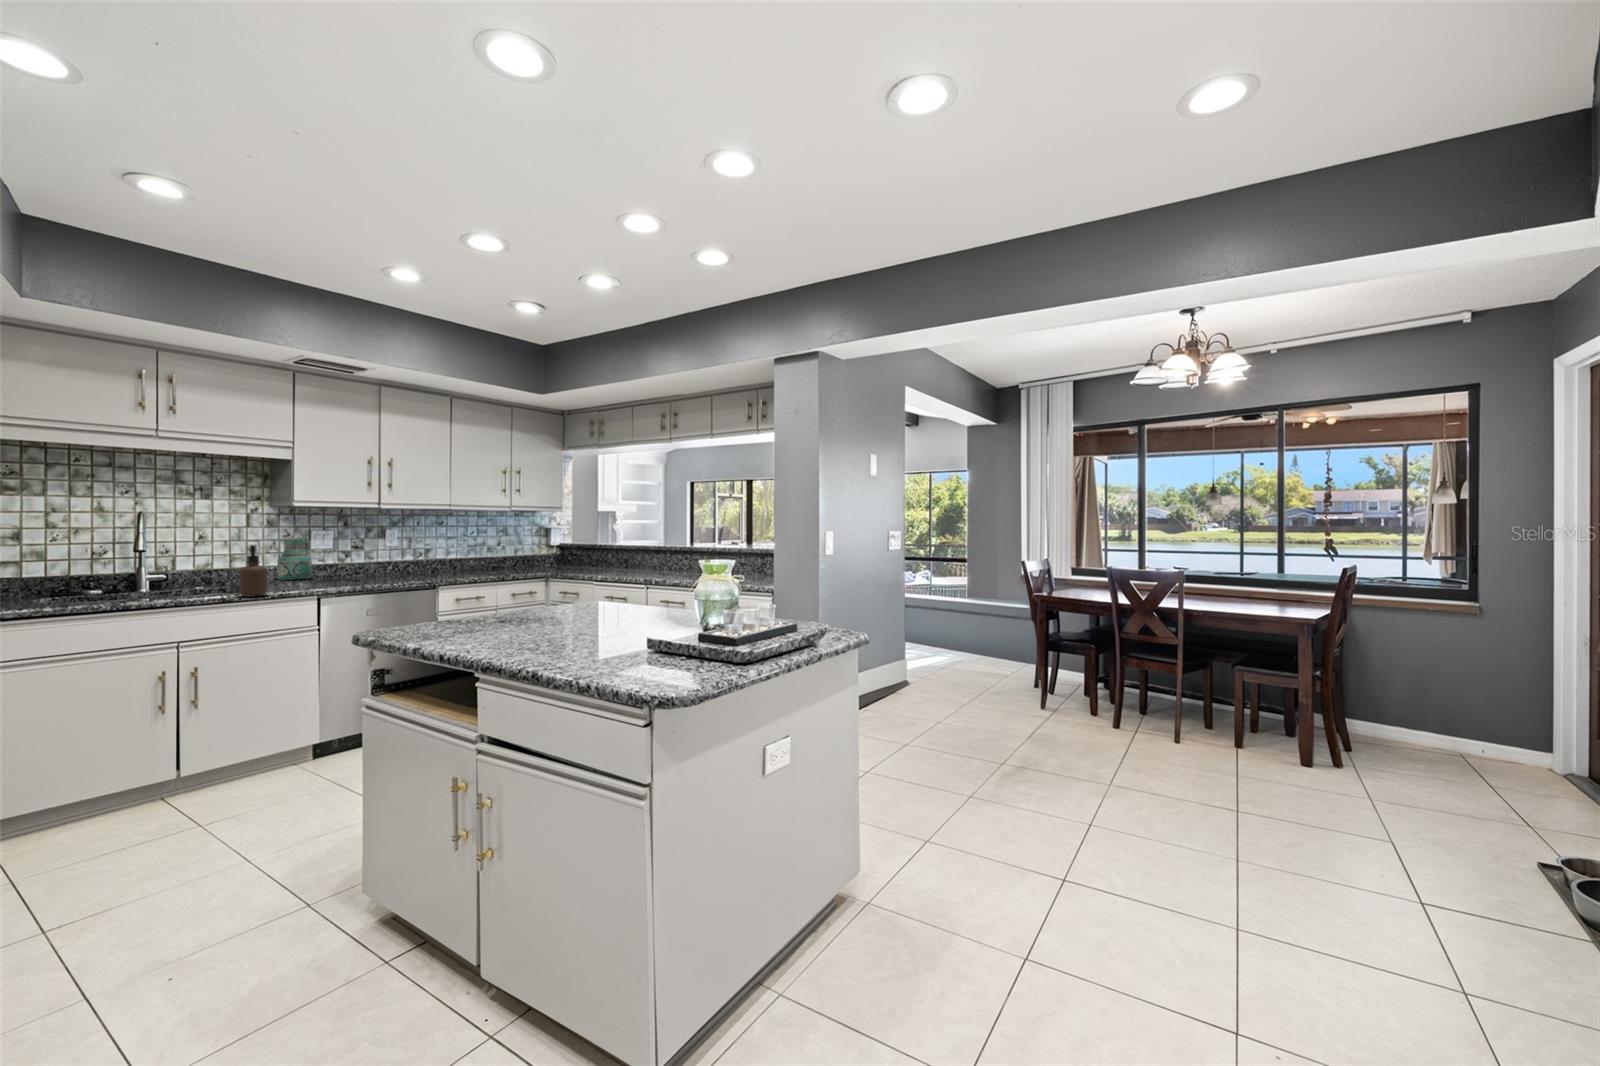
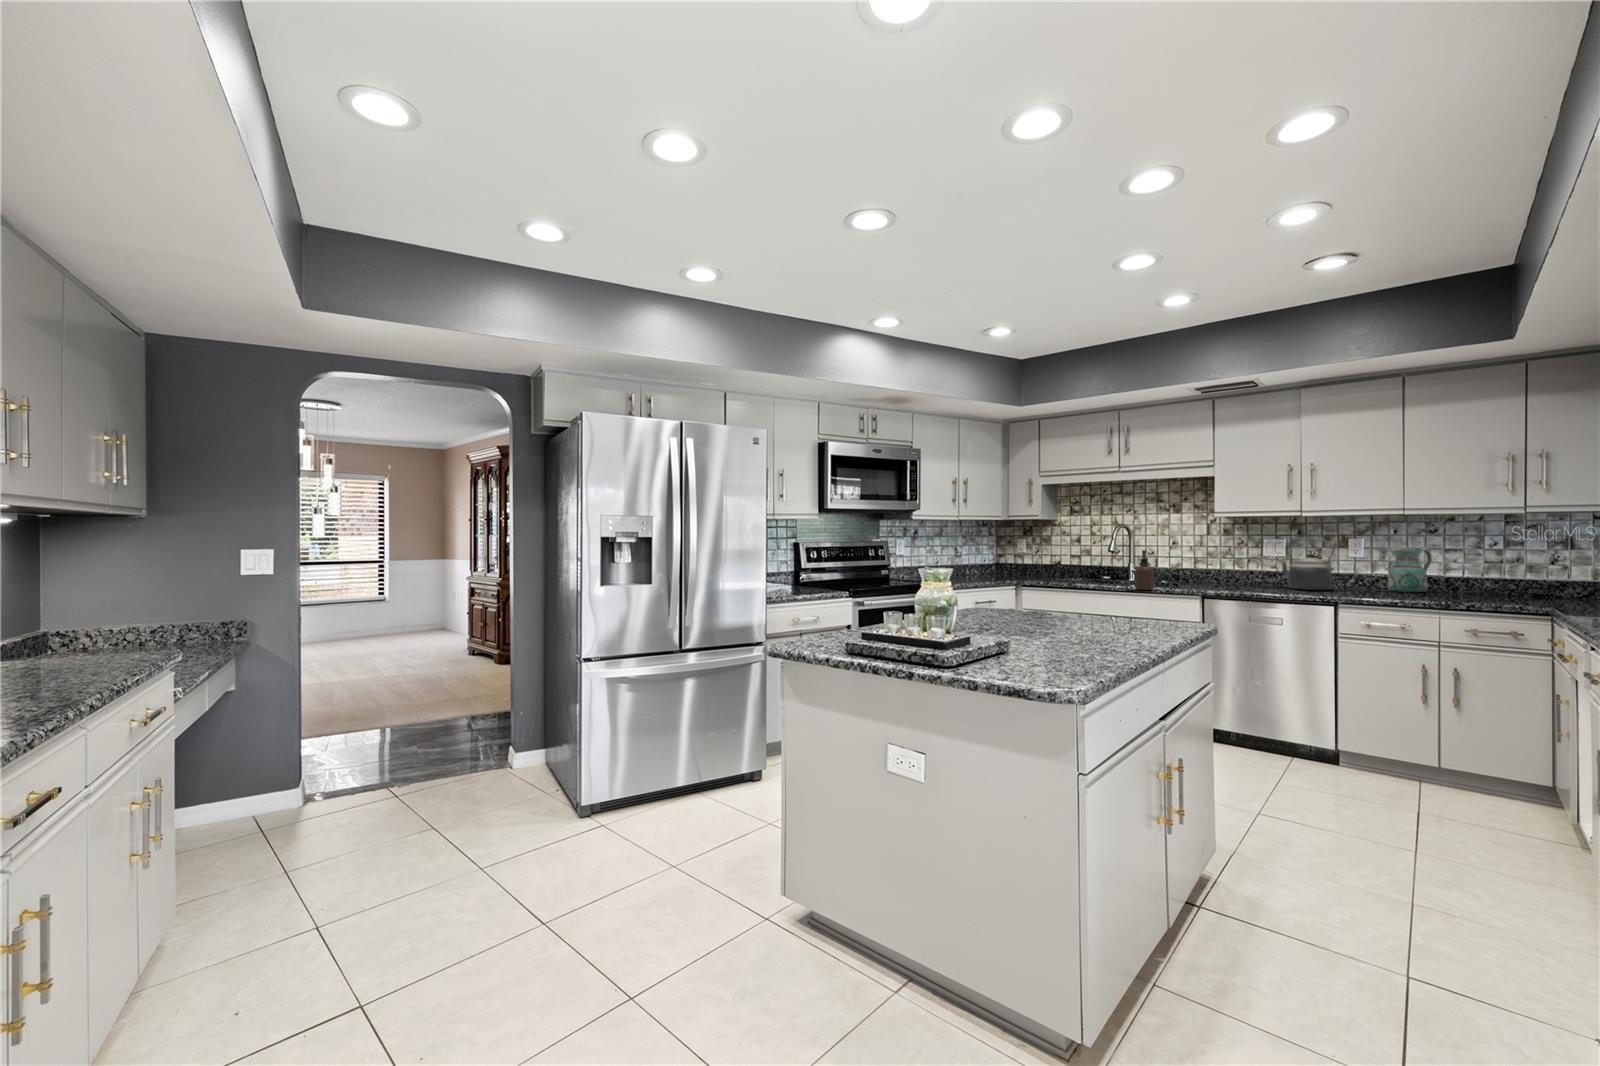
kettle: none [348,530,402,579] -> present [1278,539,1335,590]
ceramic pitcher: present [277,536,313,580] -> present [1388,547,1432,592]

